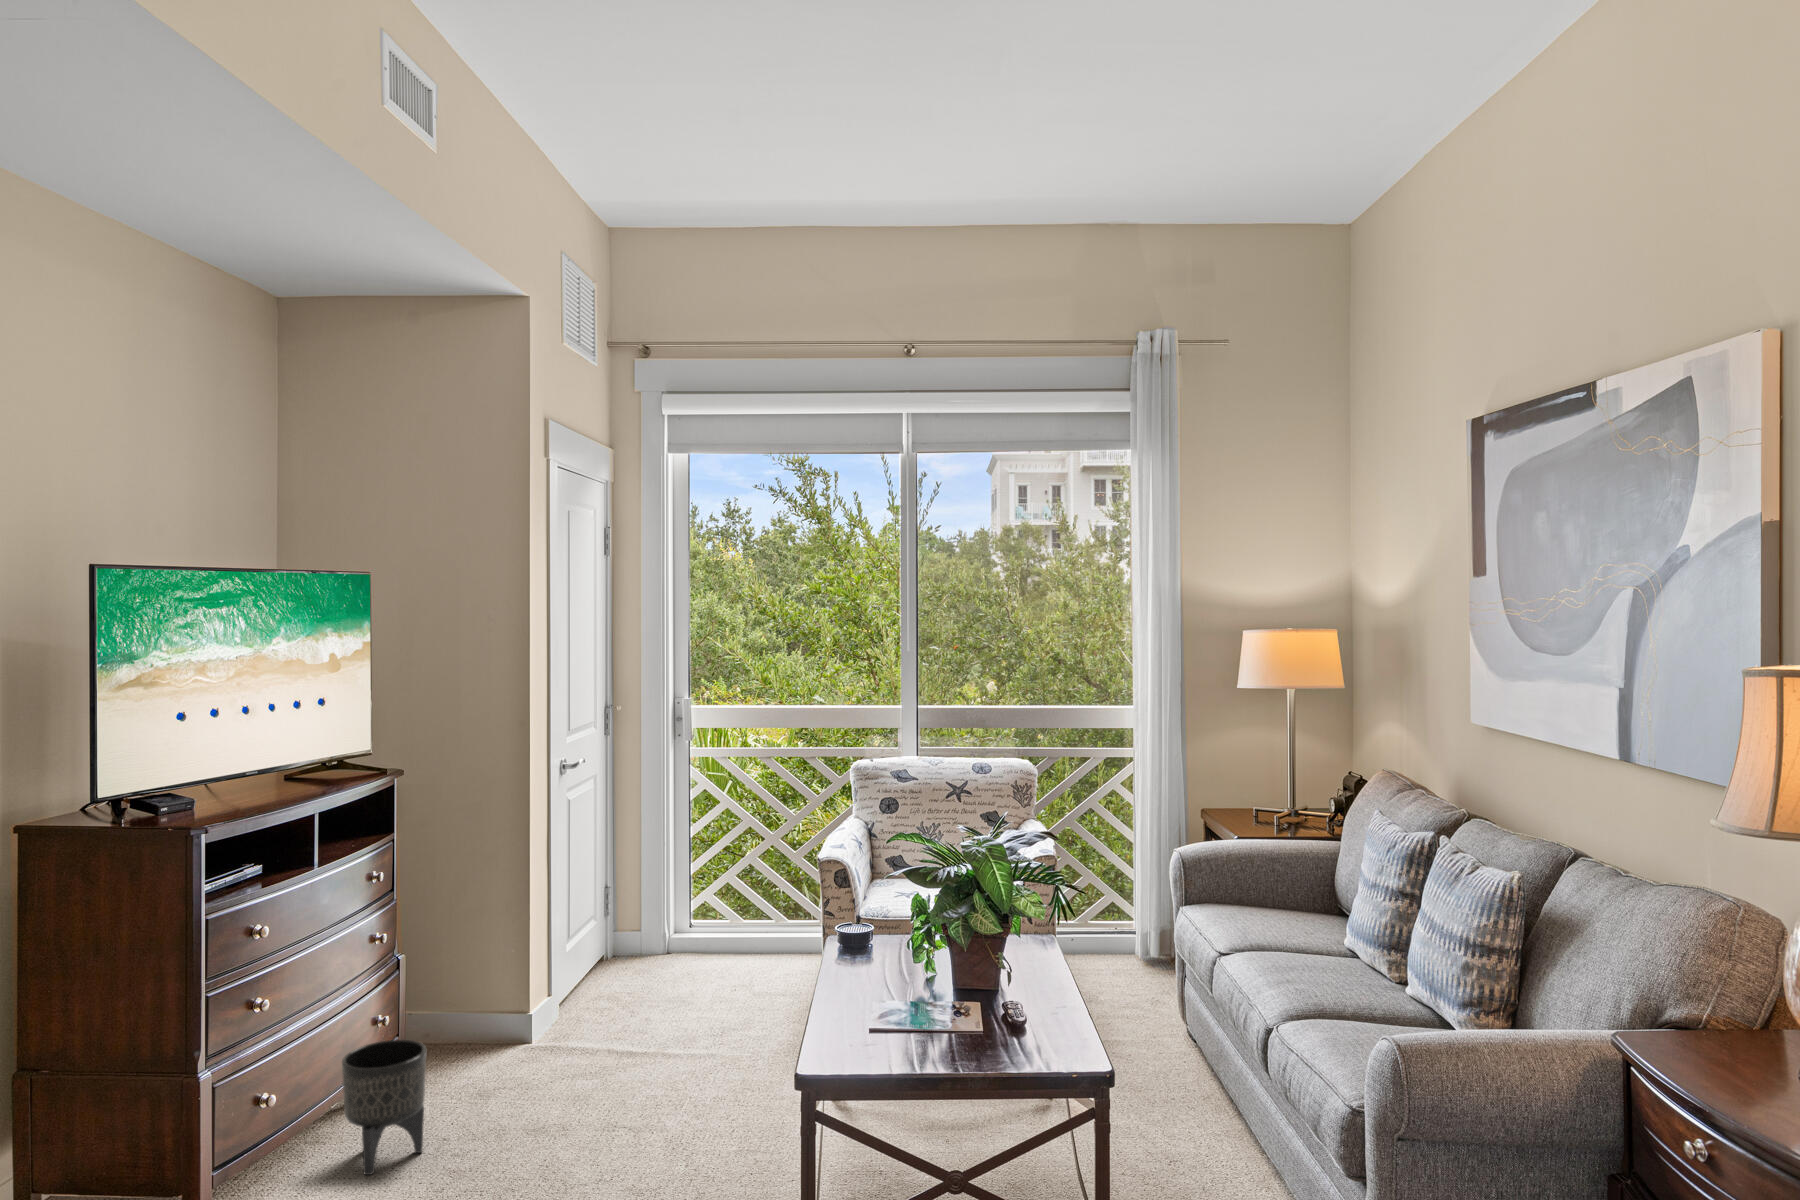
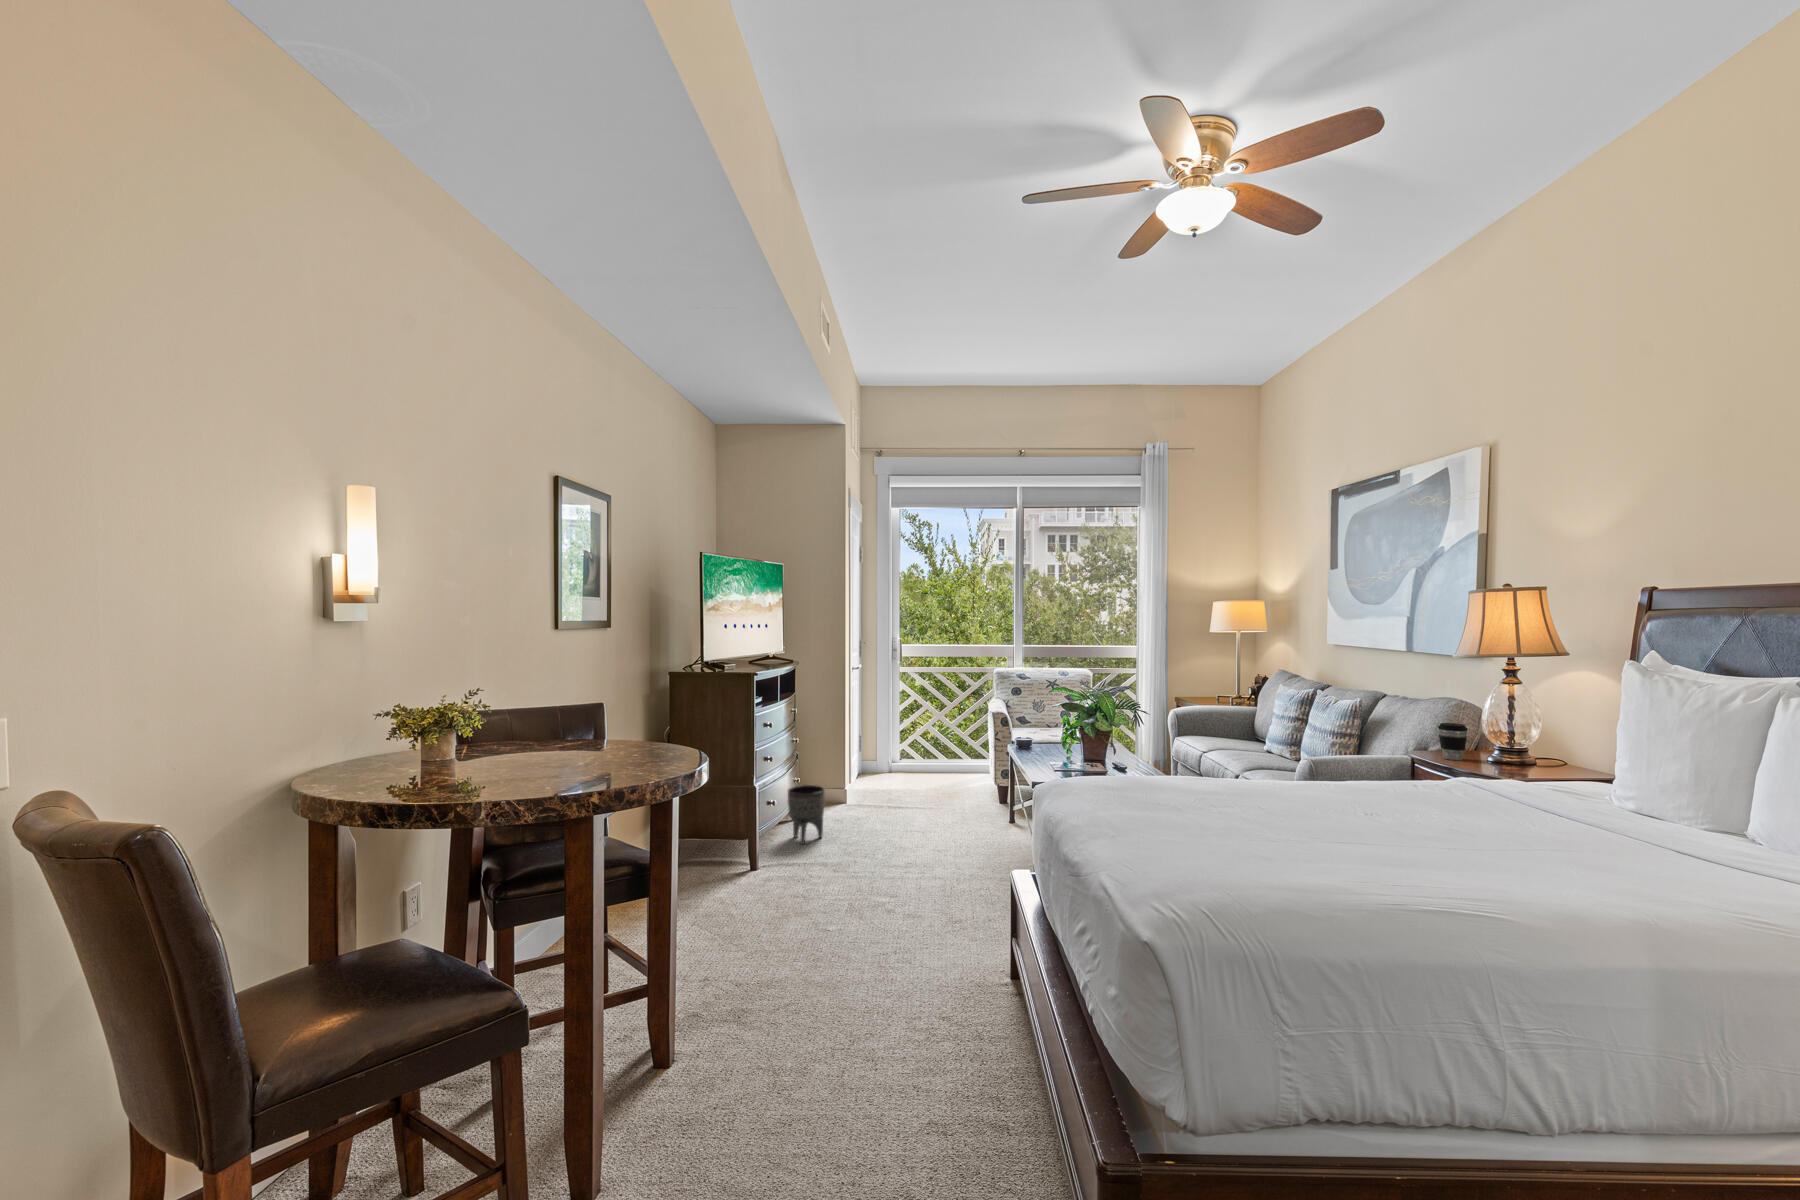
coffee cup: none [1684,967,1753,1061] -> present [1438,723,1468,760]

